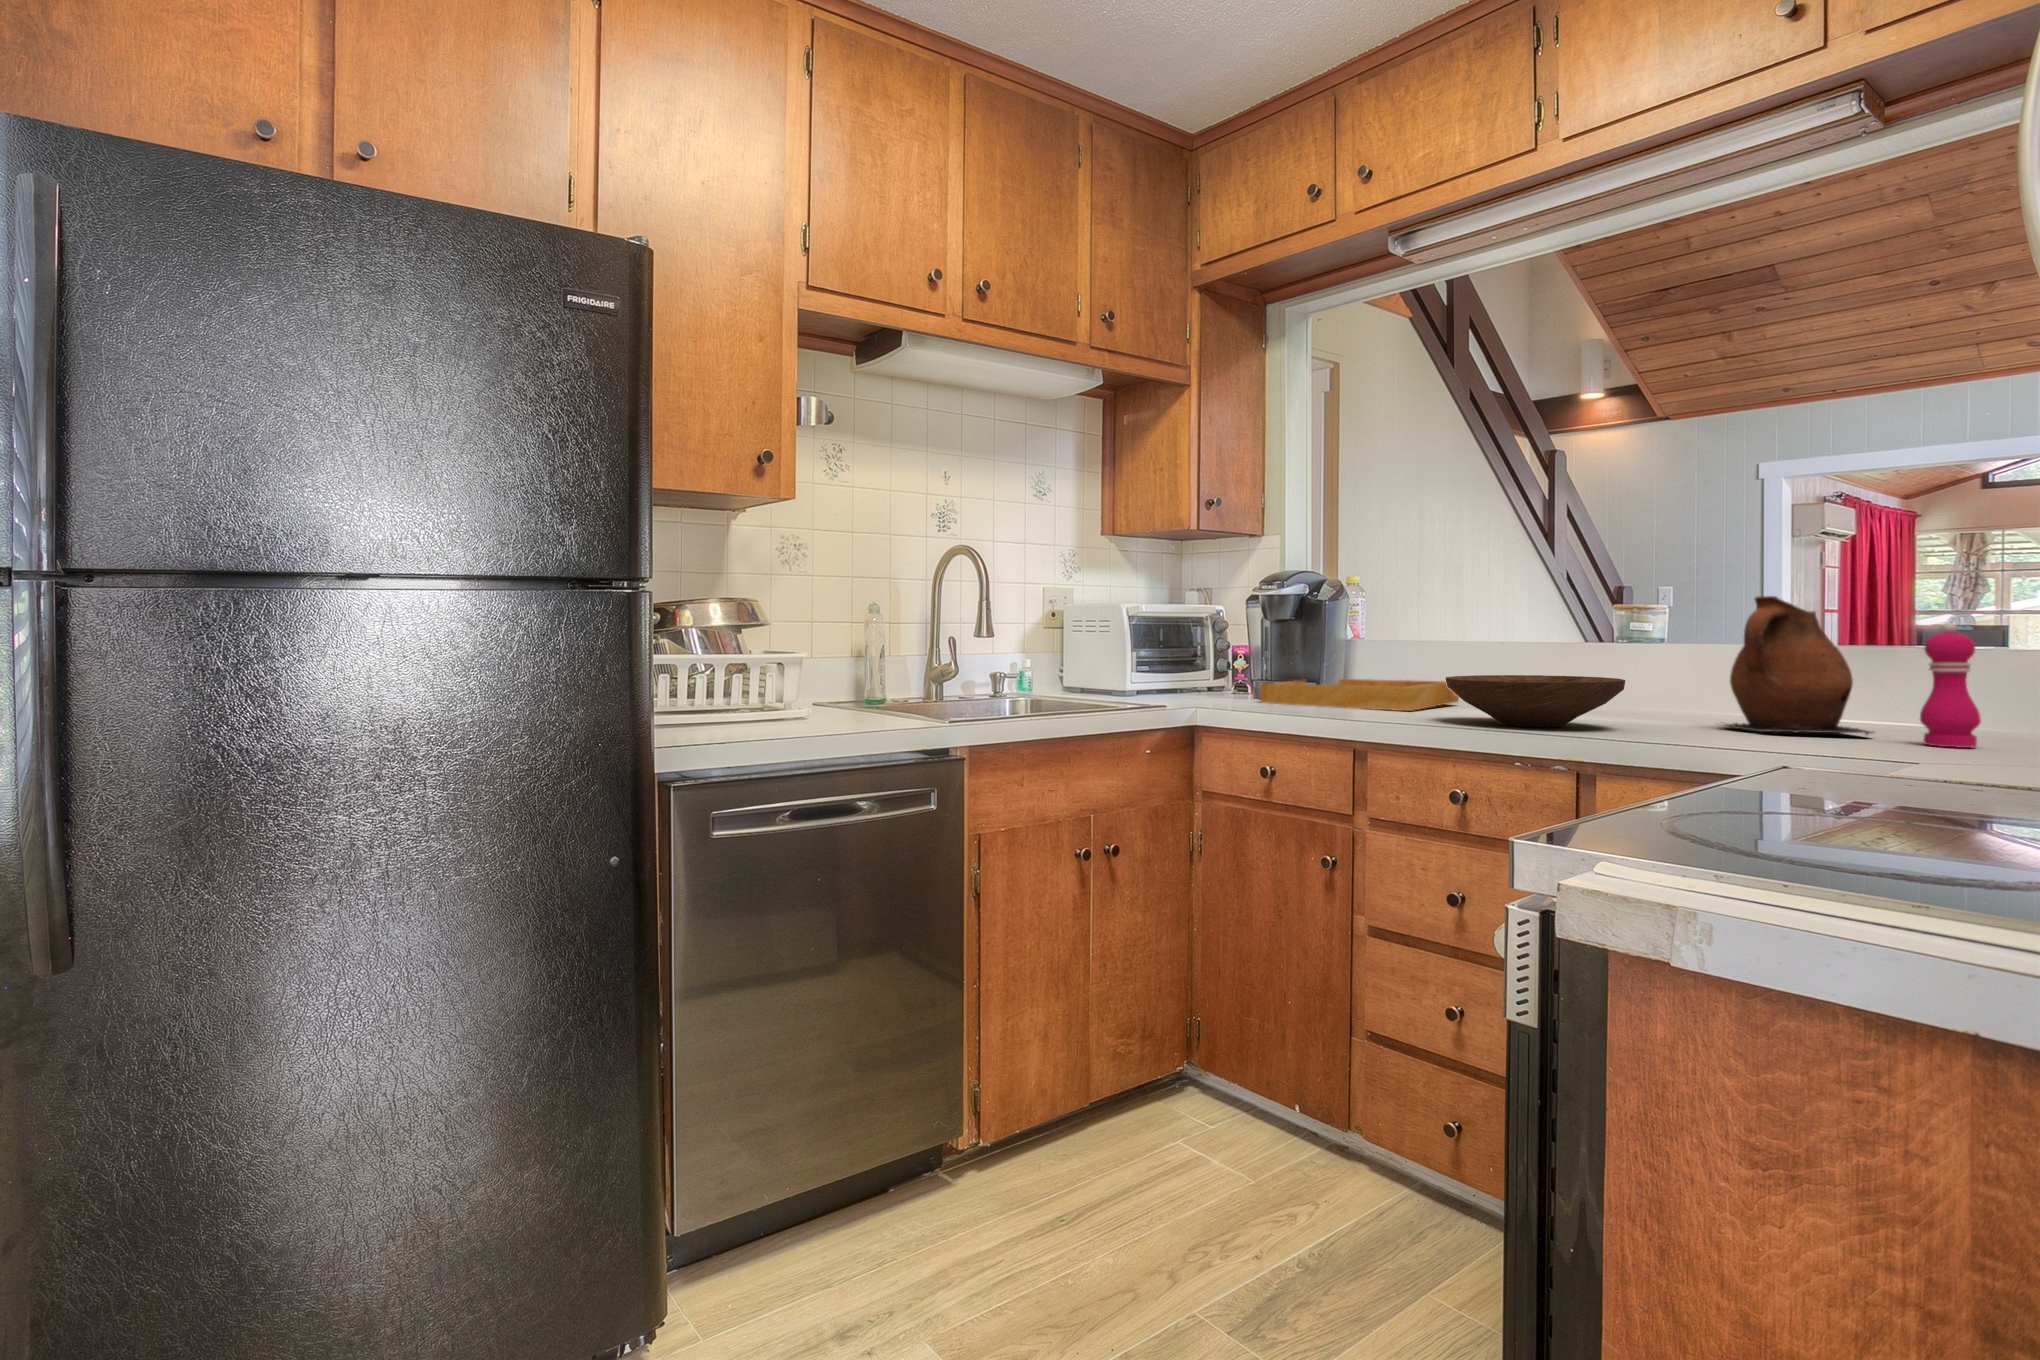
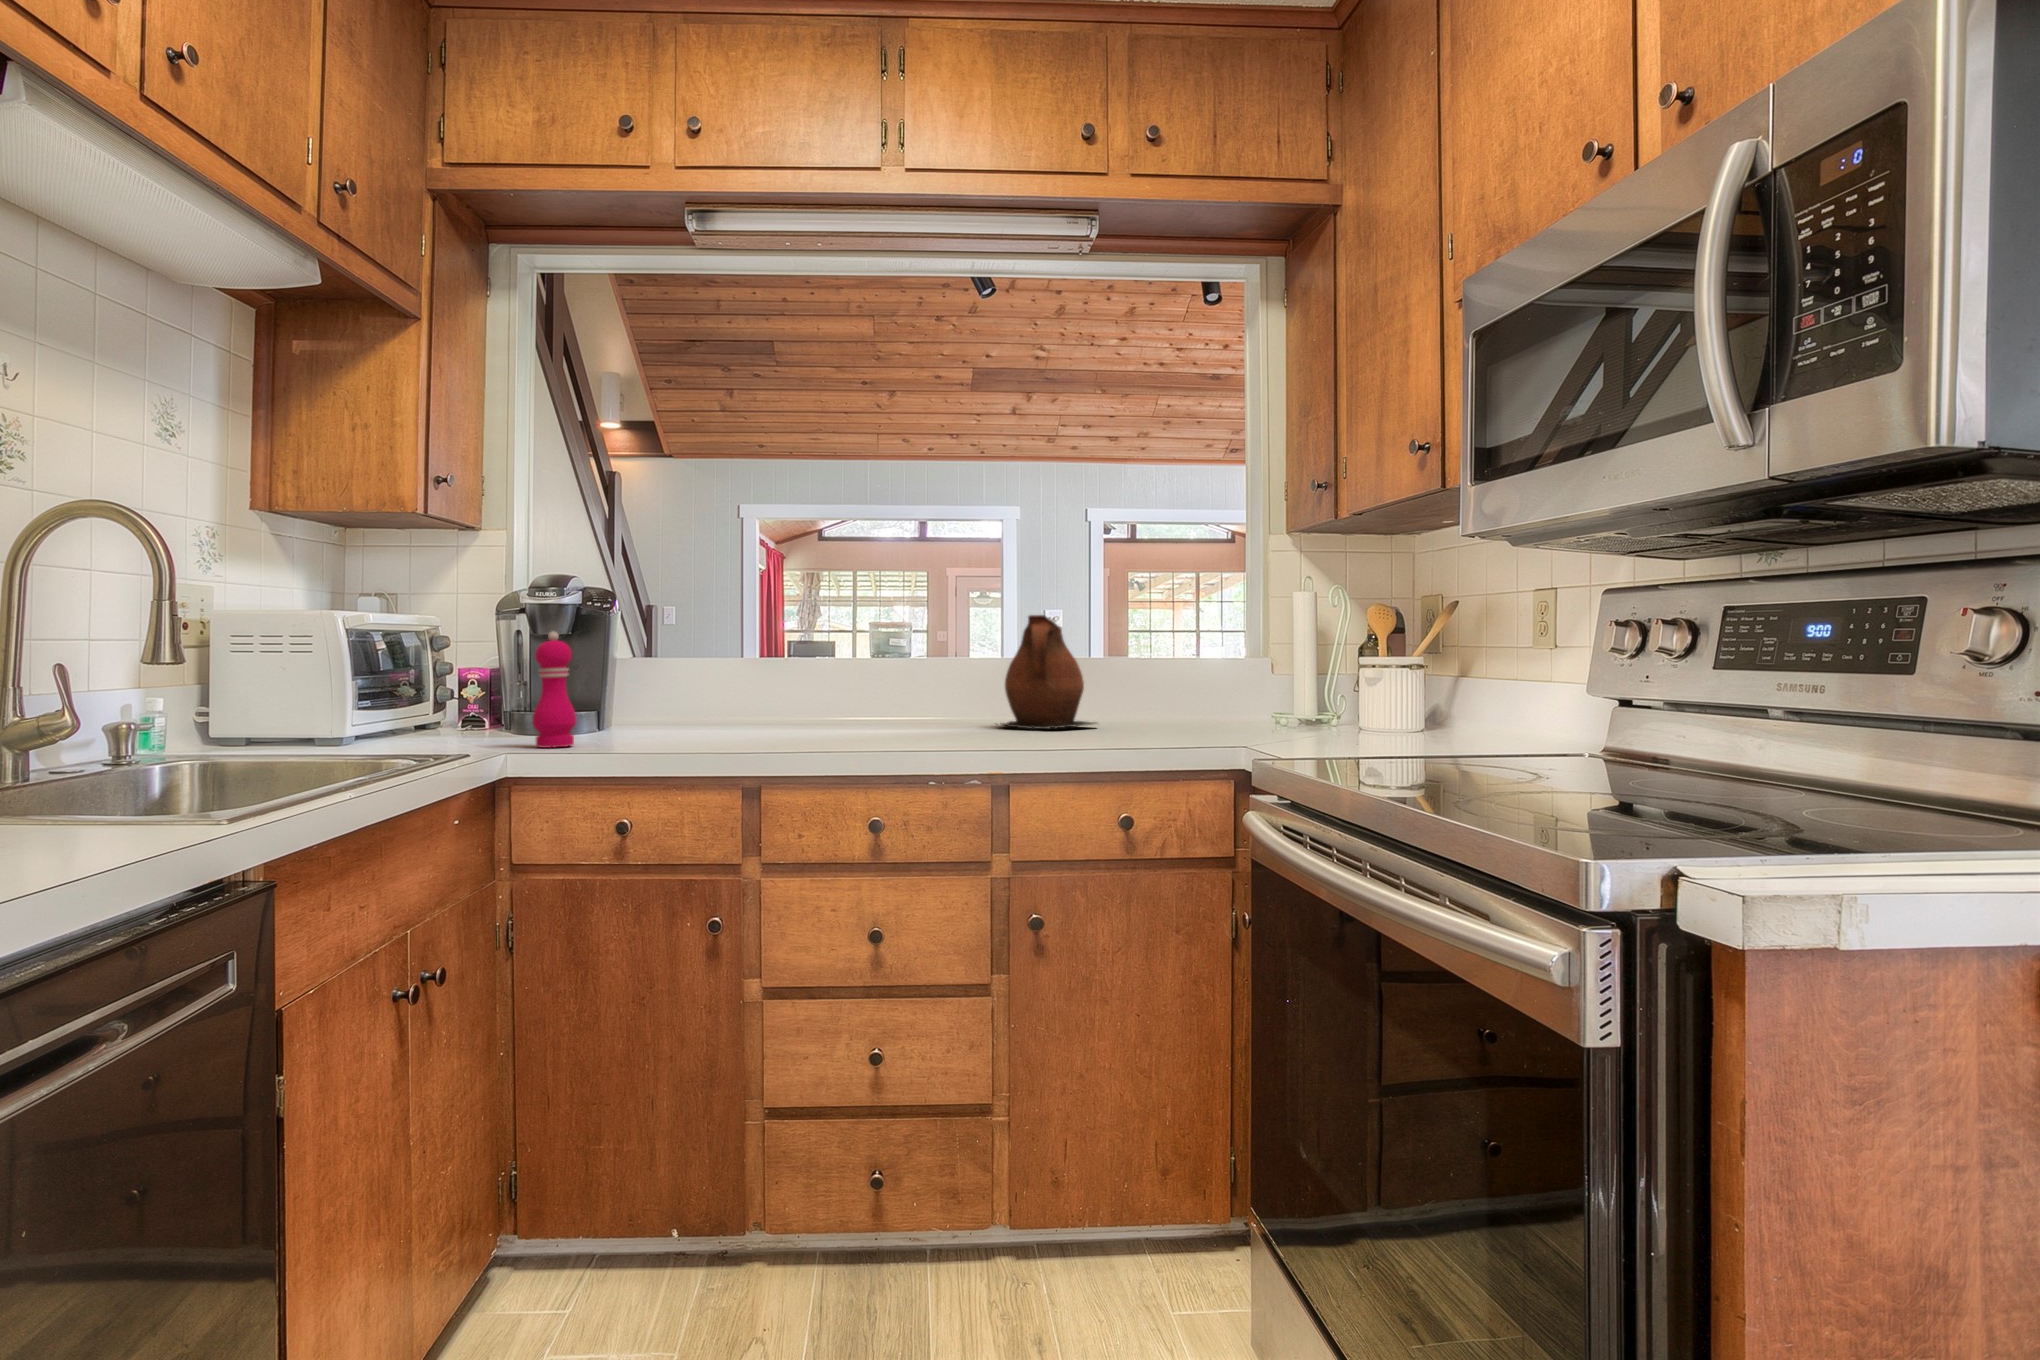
pepper mill: present [1920,623,1981,748] -> present [533,632,576,748]
wooden bowl: present [1446,675,1625,727] -> none [828,689,985,742]
tray: present [1260,679,1459,711] -> none [563,700,751,742]

